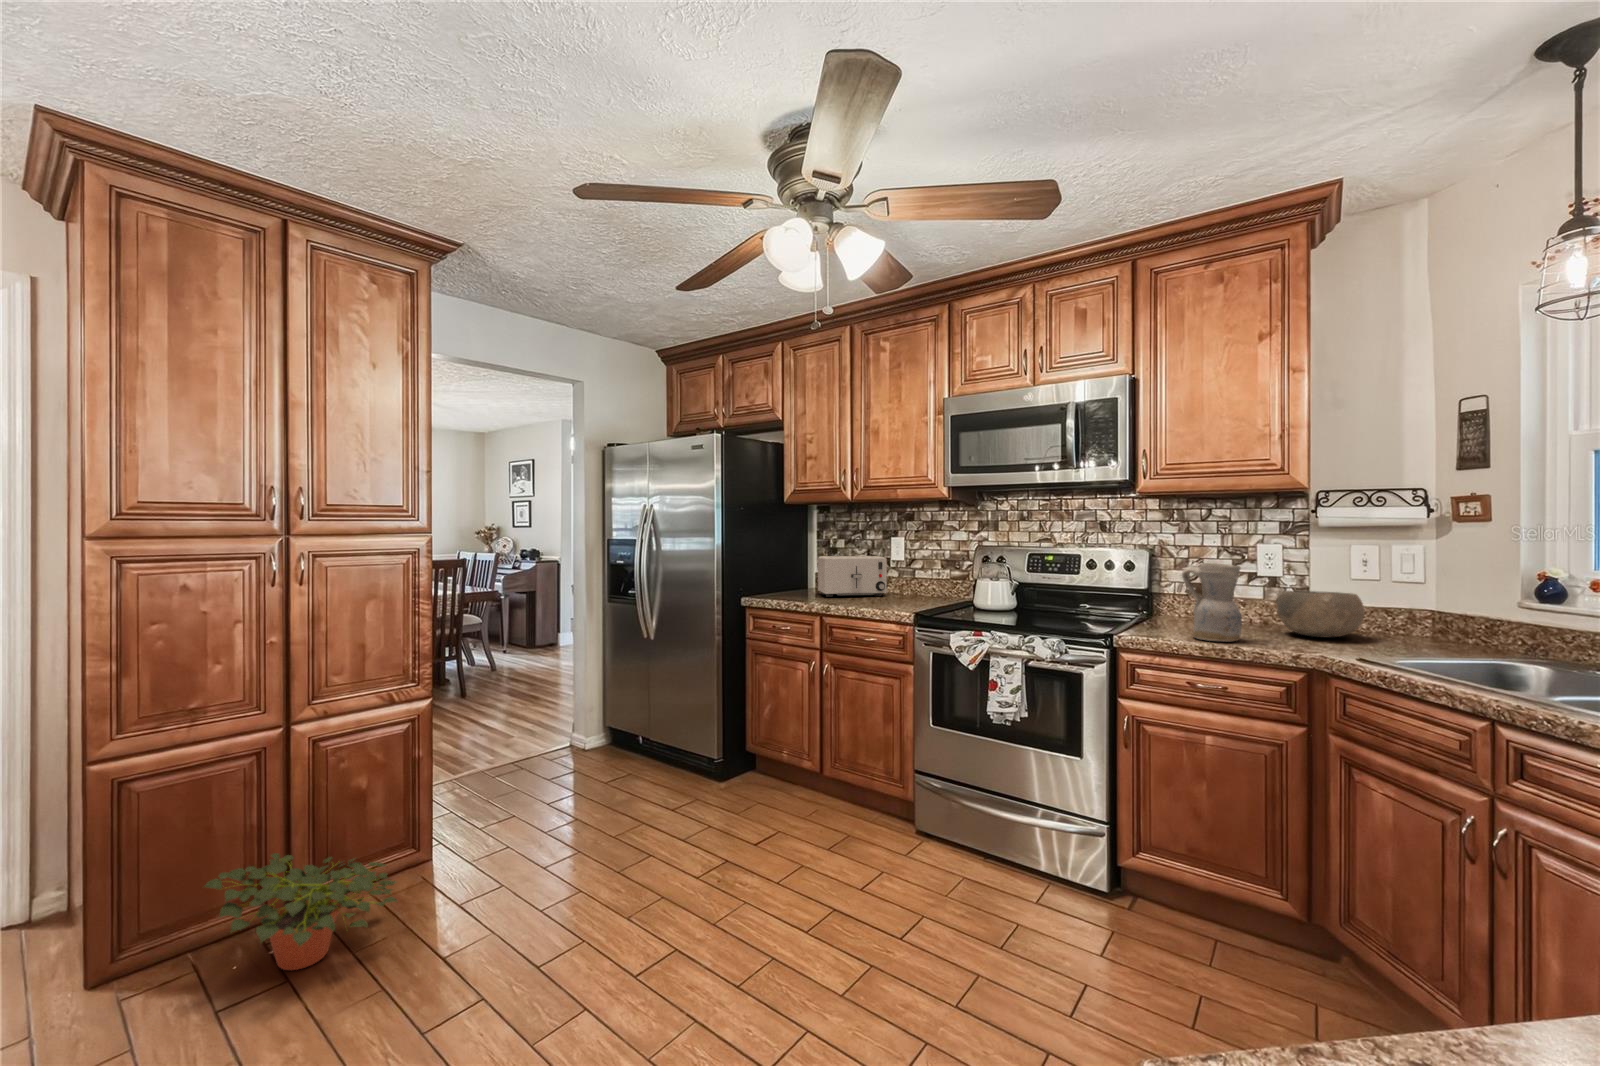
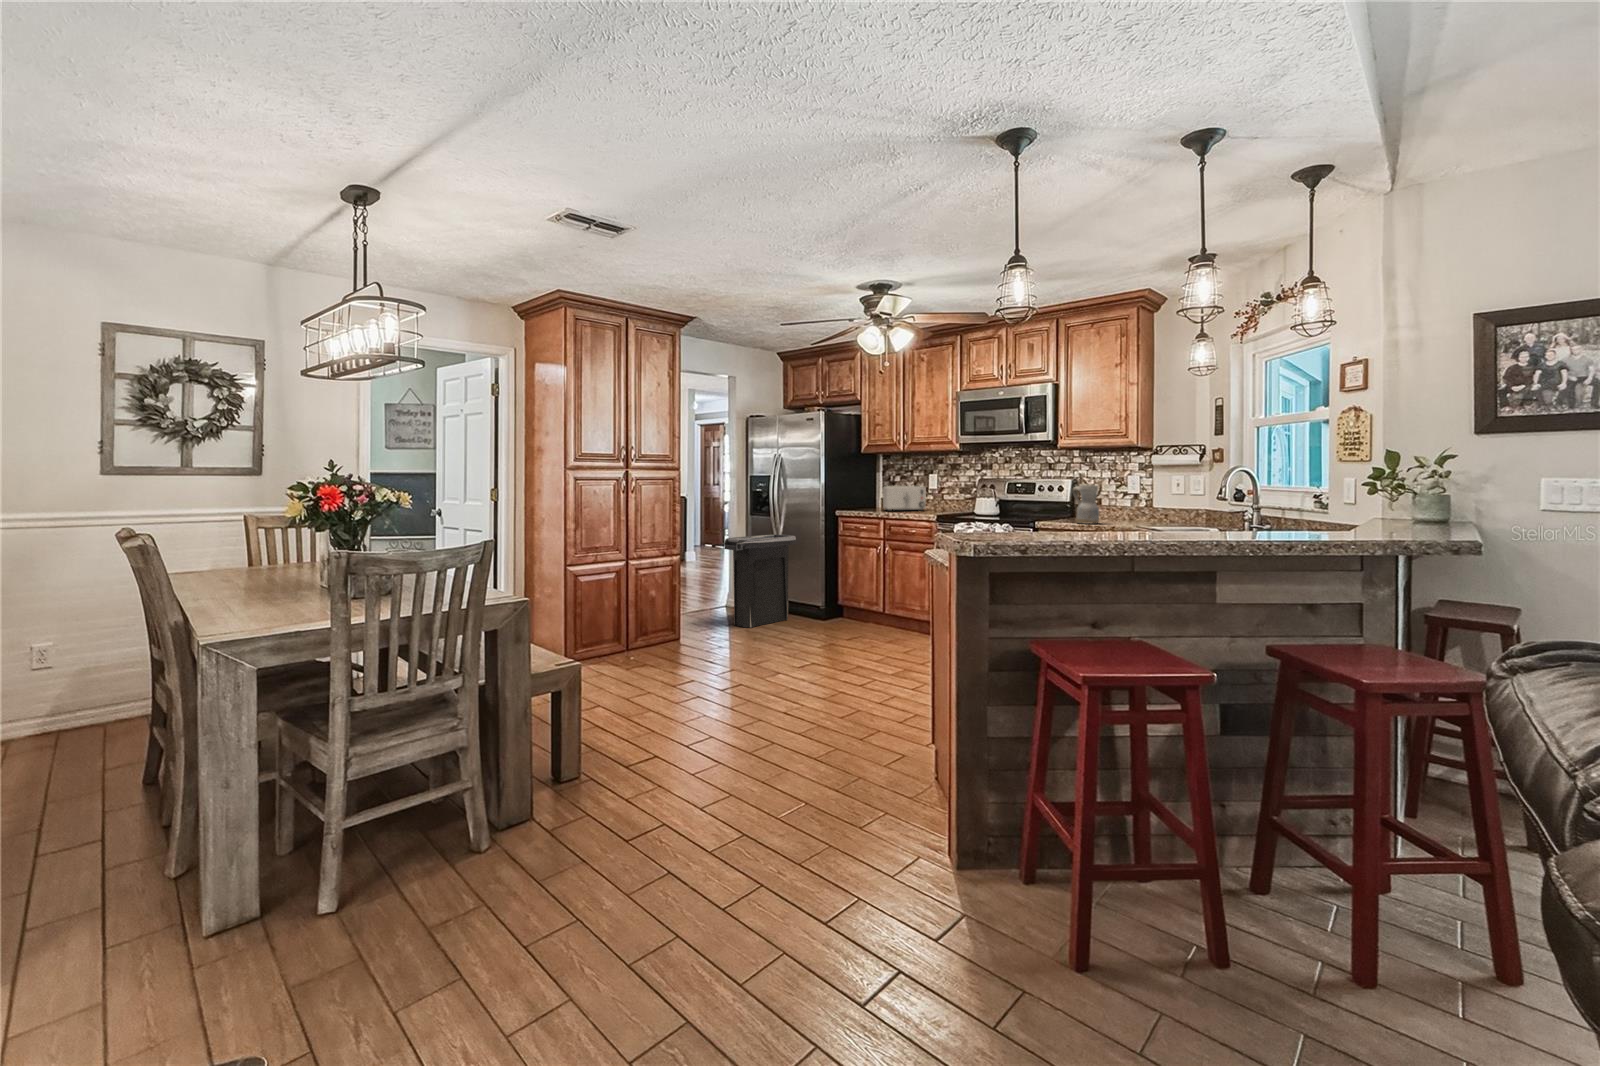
bowl: present [1276,591,1365,638] -> none [1124,499,1165,522]
trash can: none [540,636,674,810] -> present [725,535,796,627]
potted plant: present [204,853,397,970] -> none [610,617,689,663]

